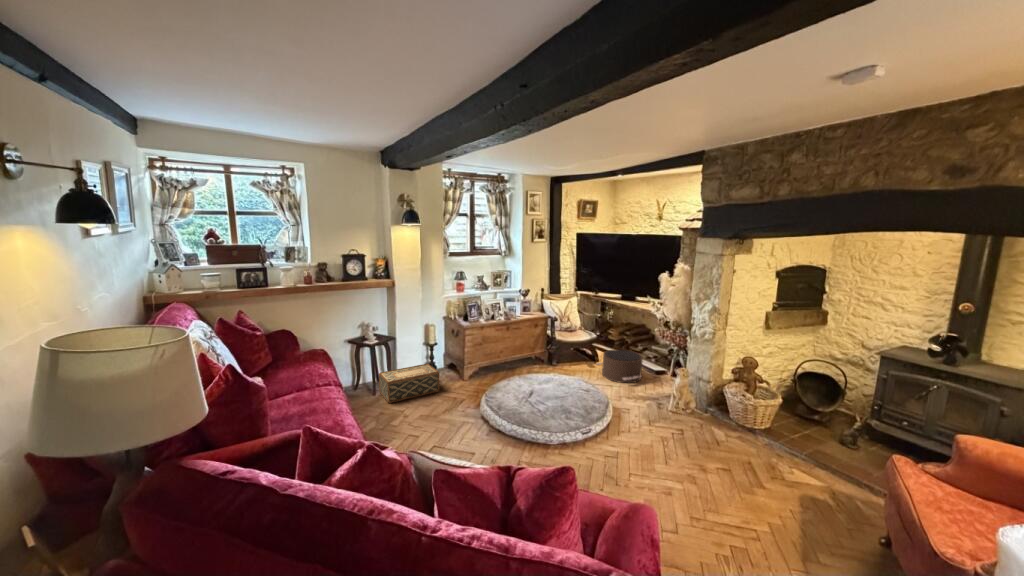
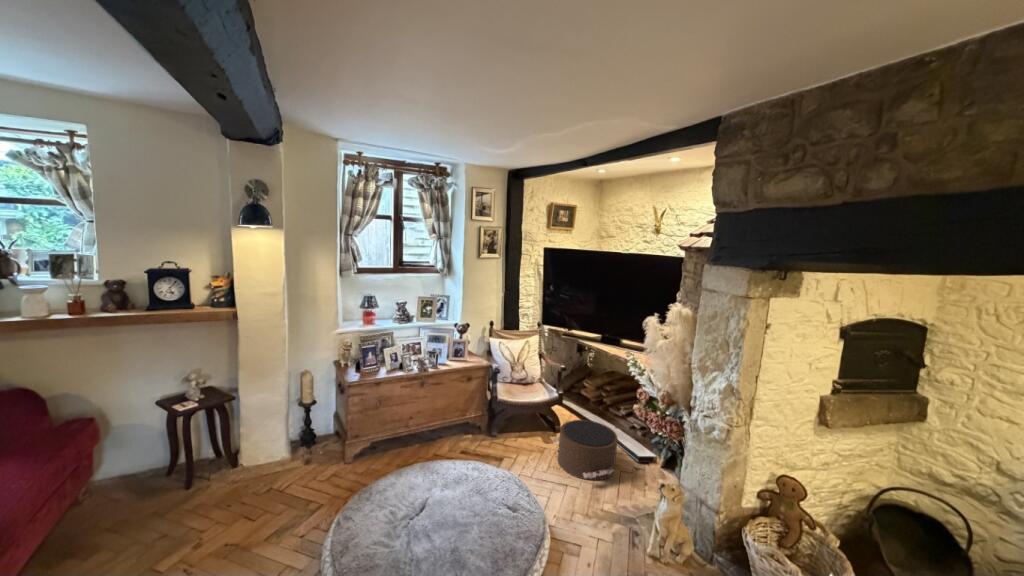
woven basket: present [379,364,439,403] -> none [192,433,295,506]

